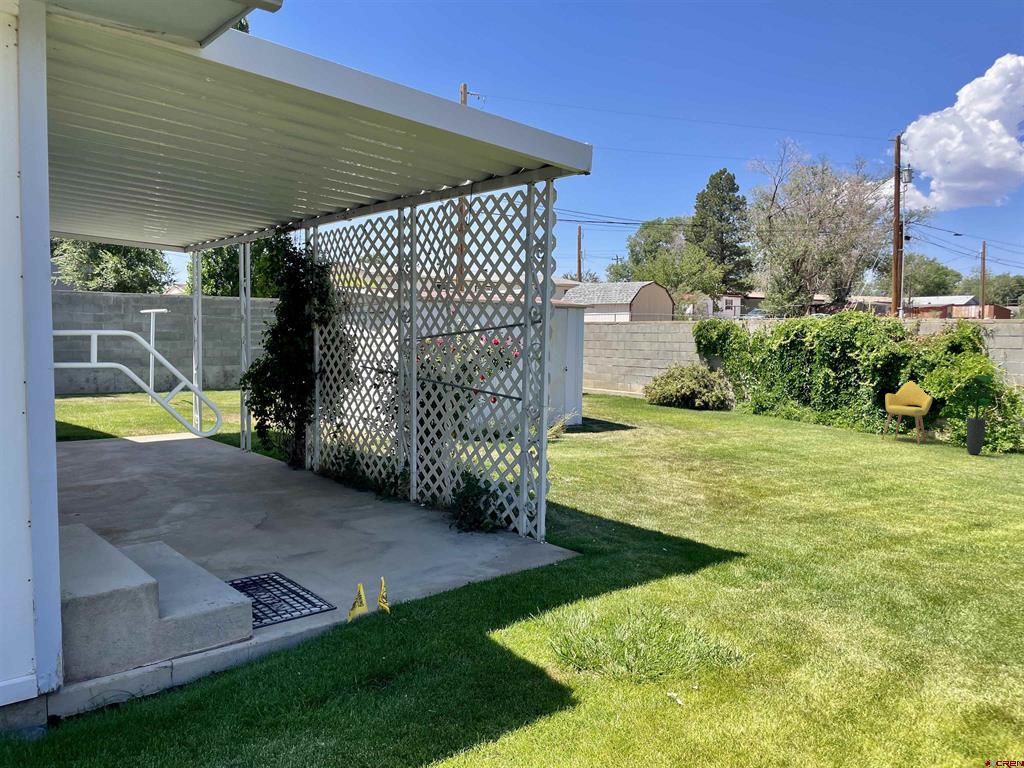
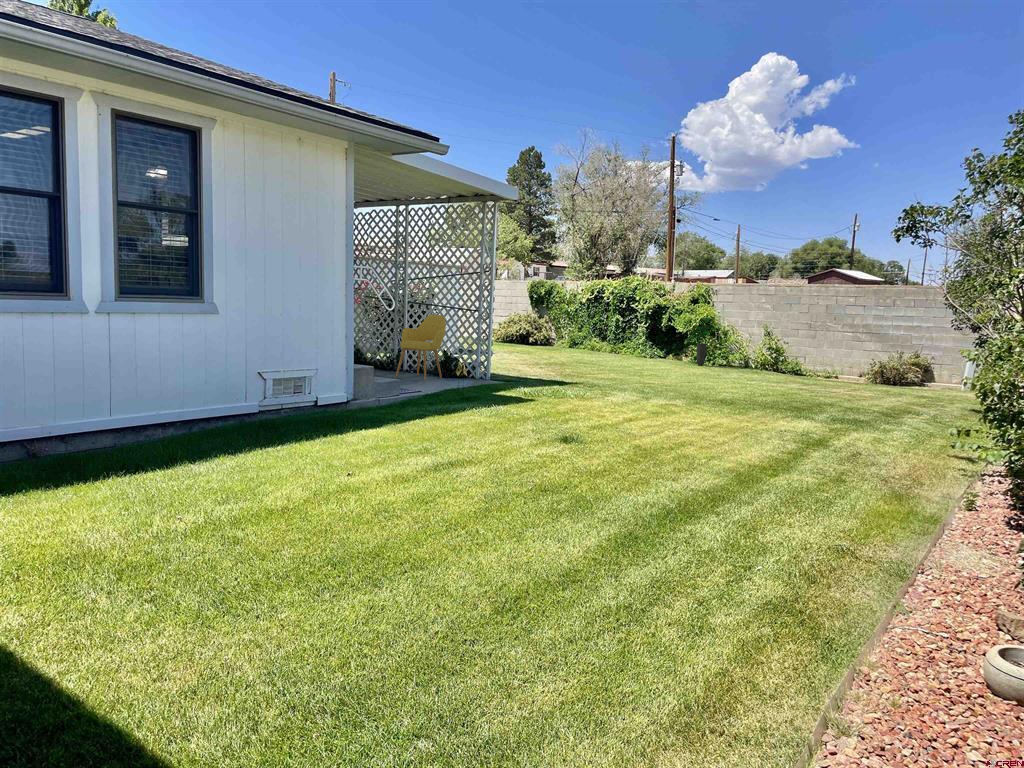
chair: present [882,381,933,444] -> present [395,315,446,381]

